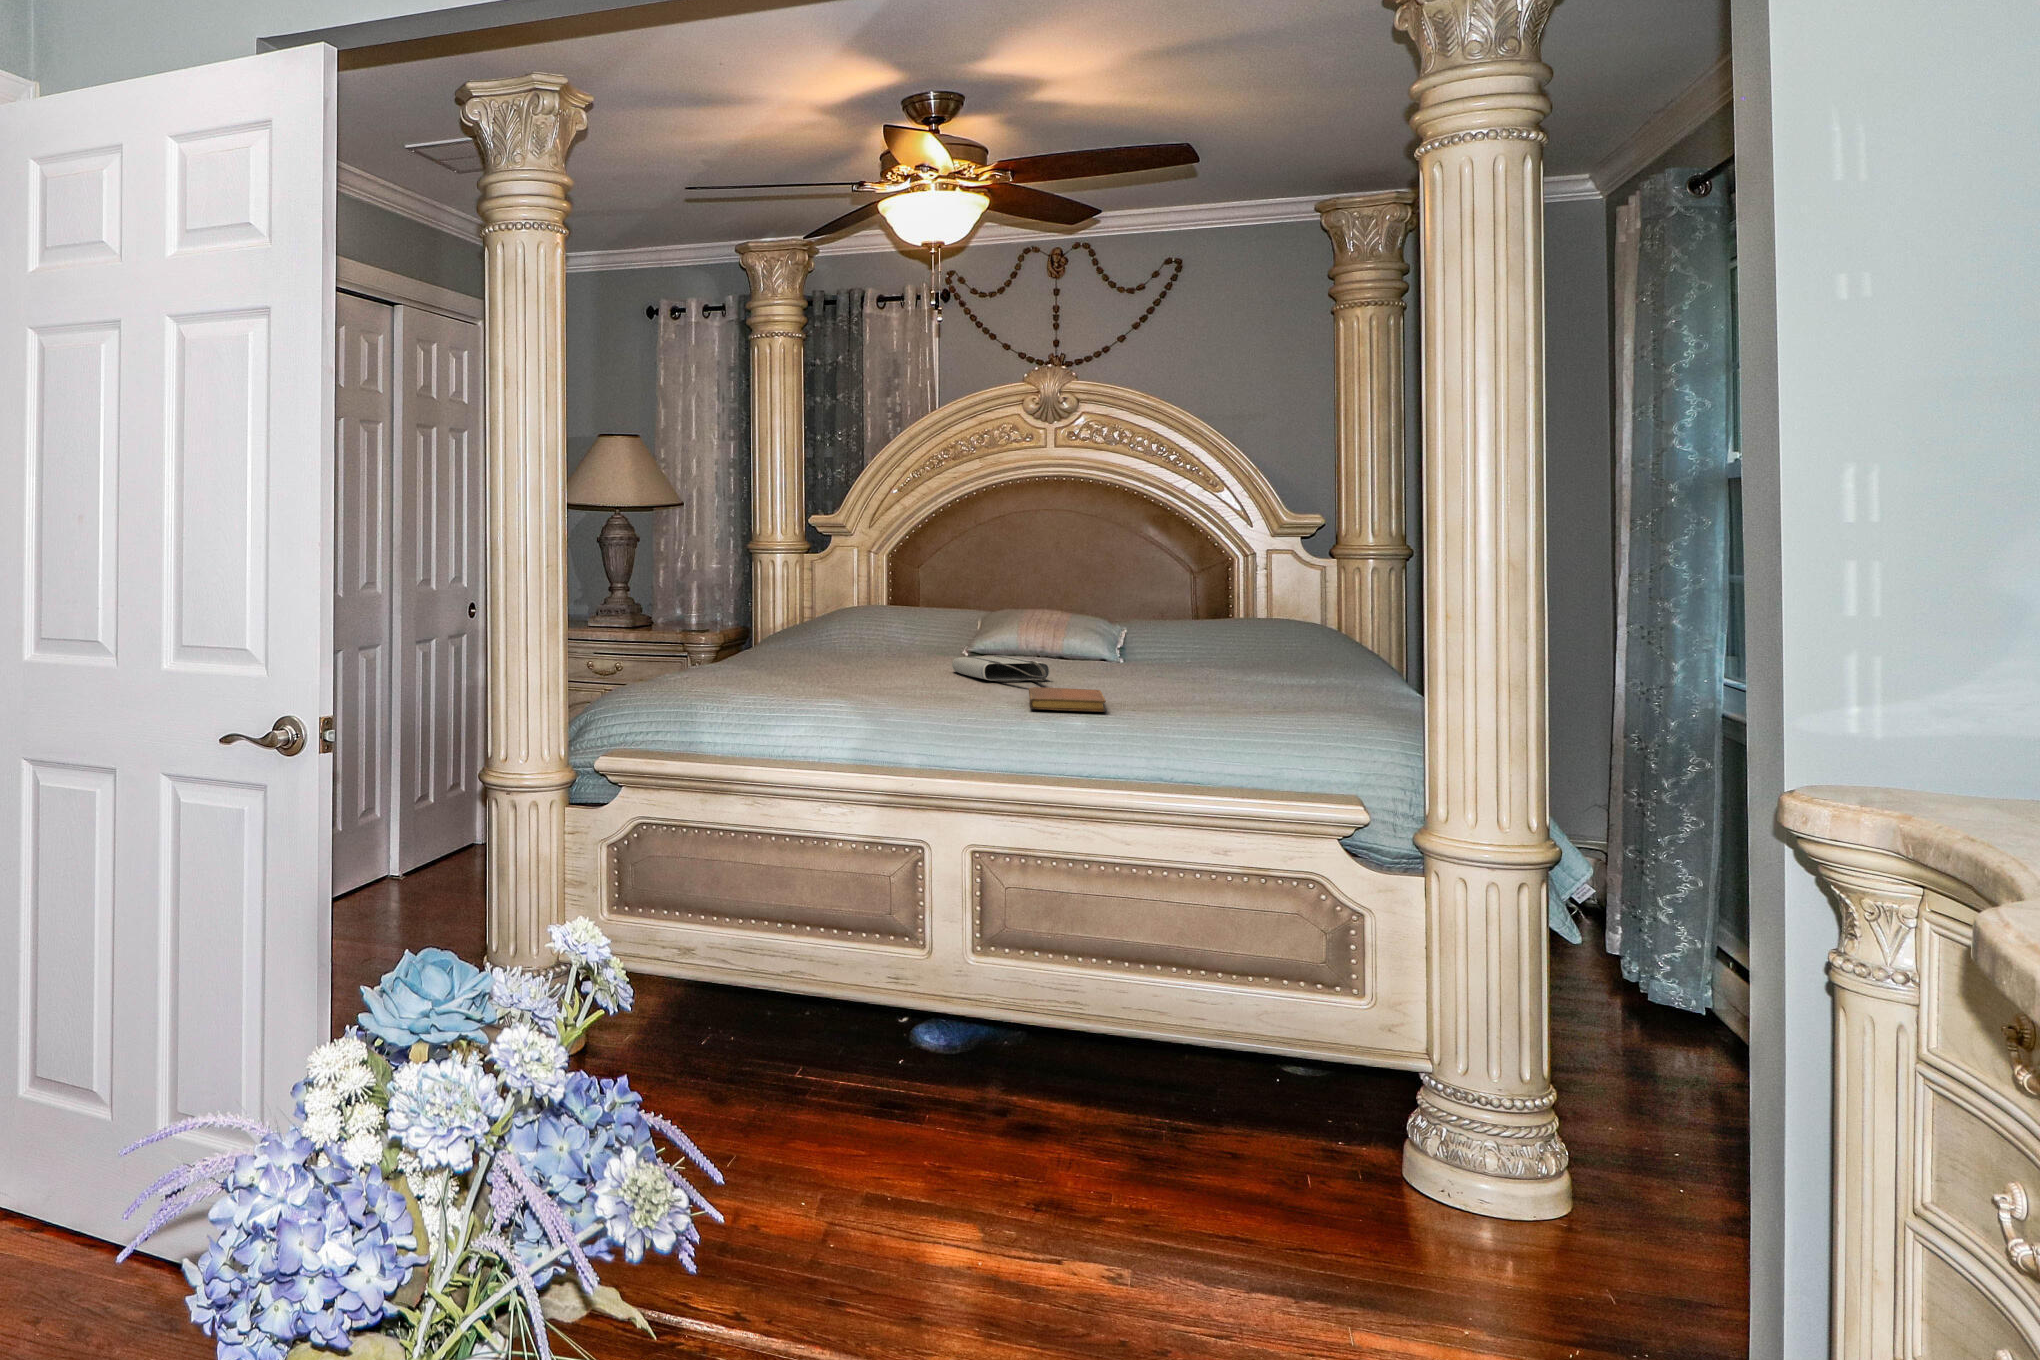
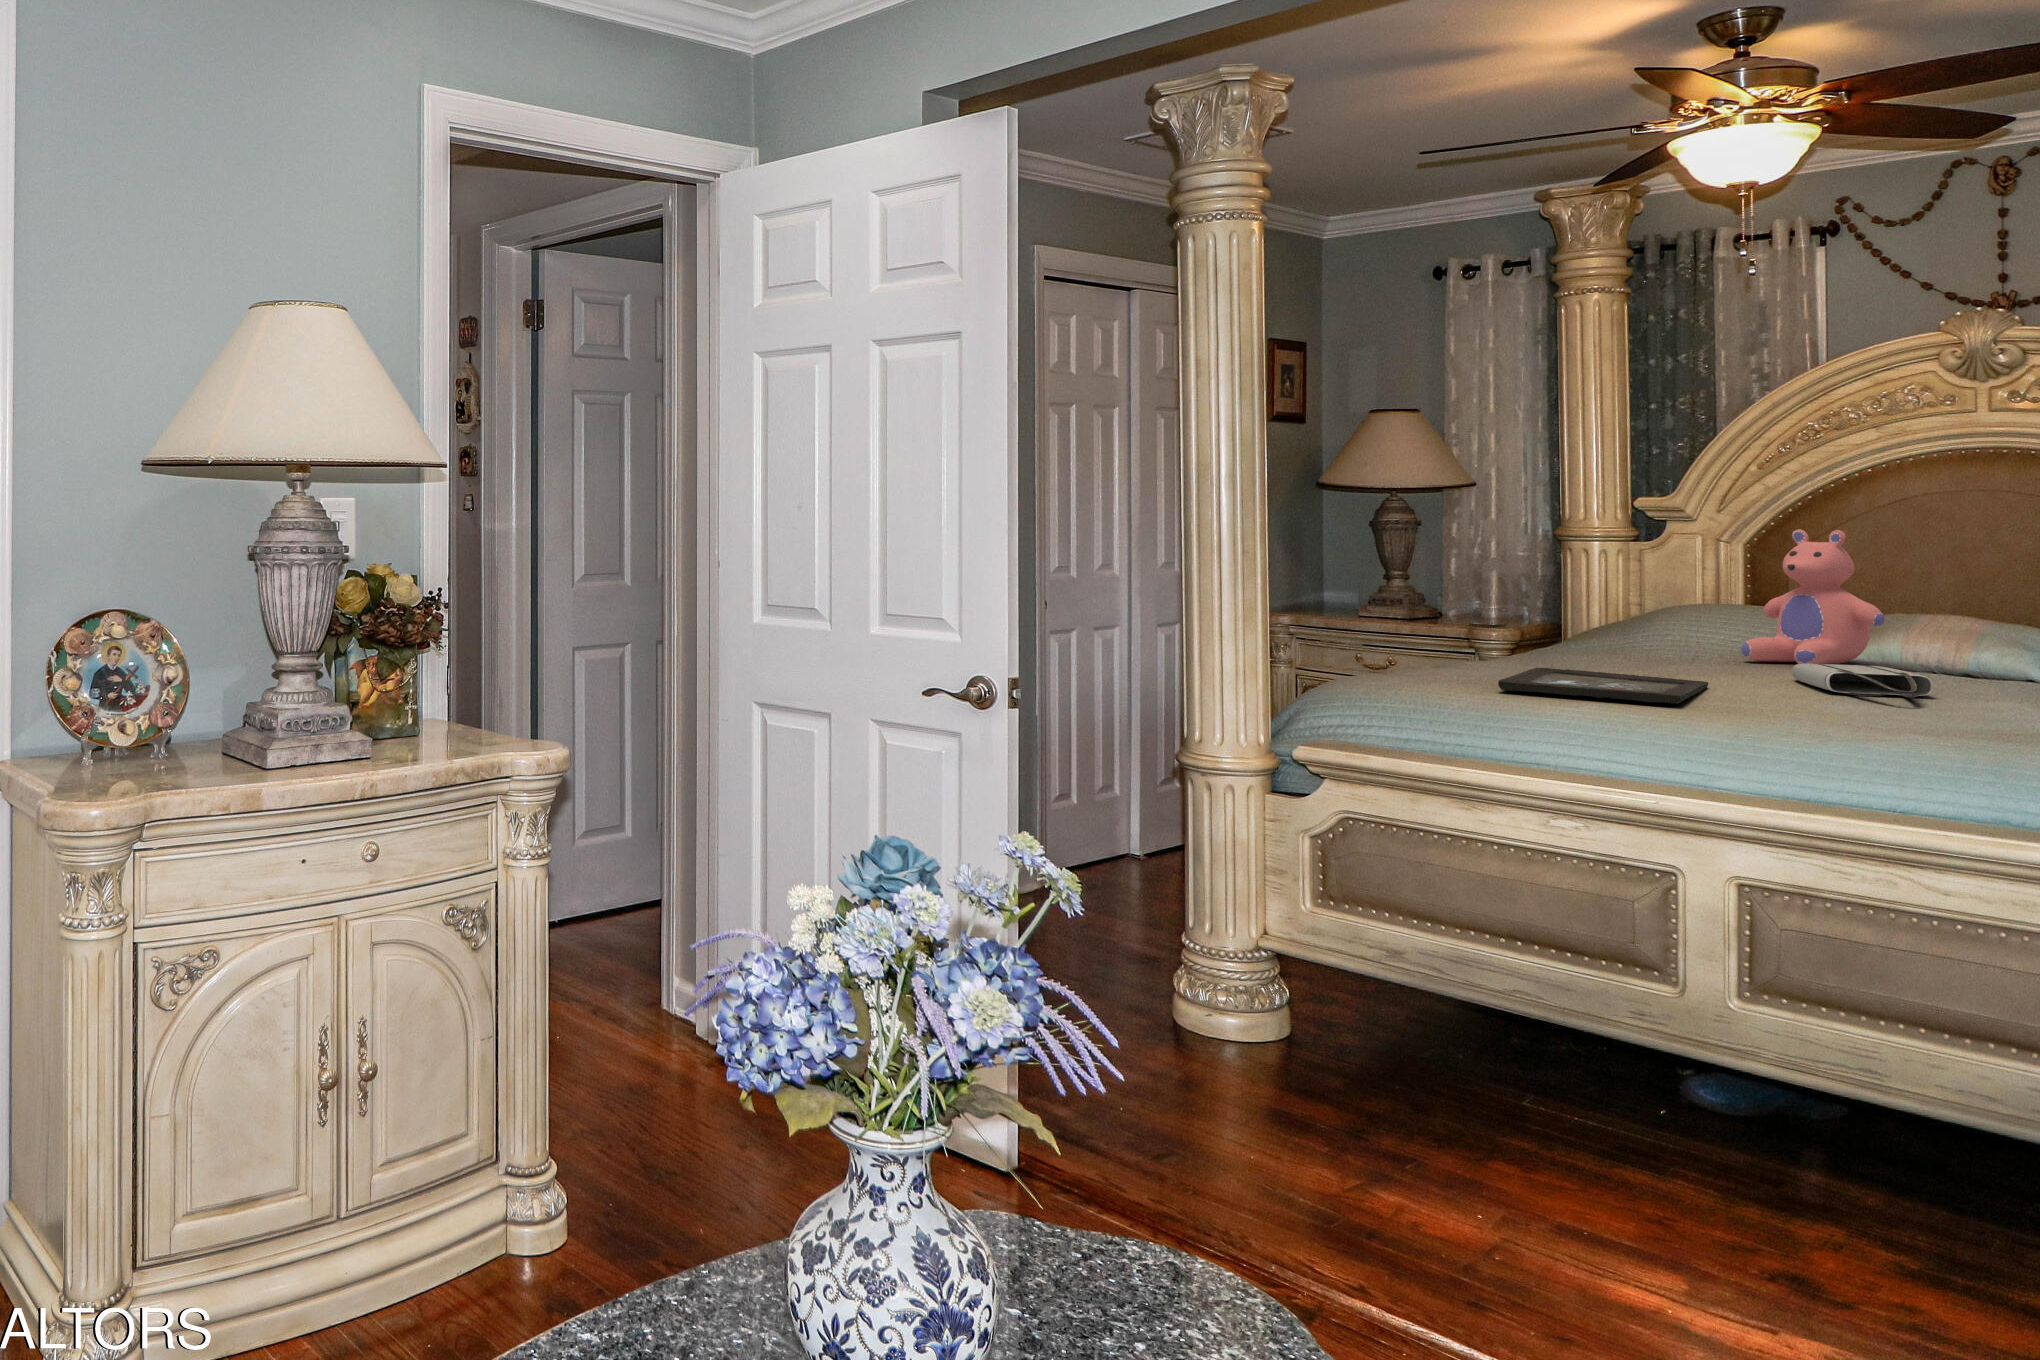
teddy bear: none [907,543,1004,660] -> present [1741,529,1885,664]
tray: none [756,672,902,698] -> present [1498,668,1708,703]
notebook: present [1029,687,1106,712] -> none [1864,703,1991,738]

